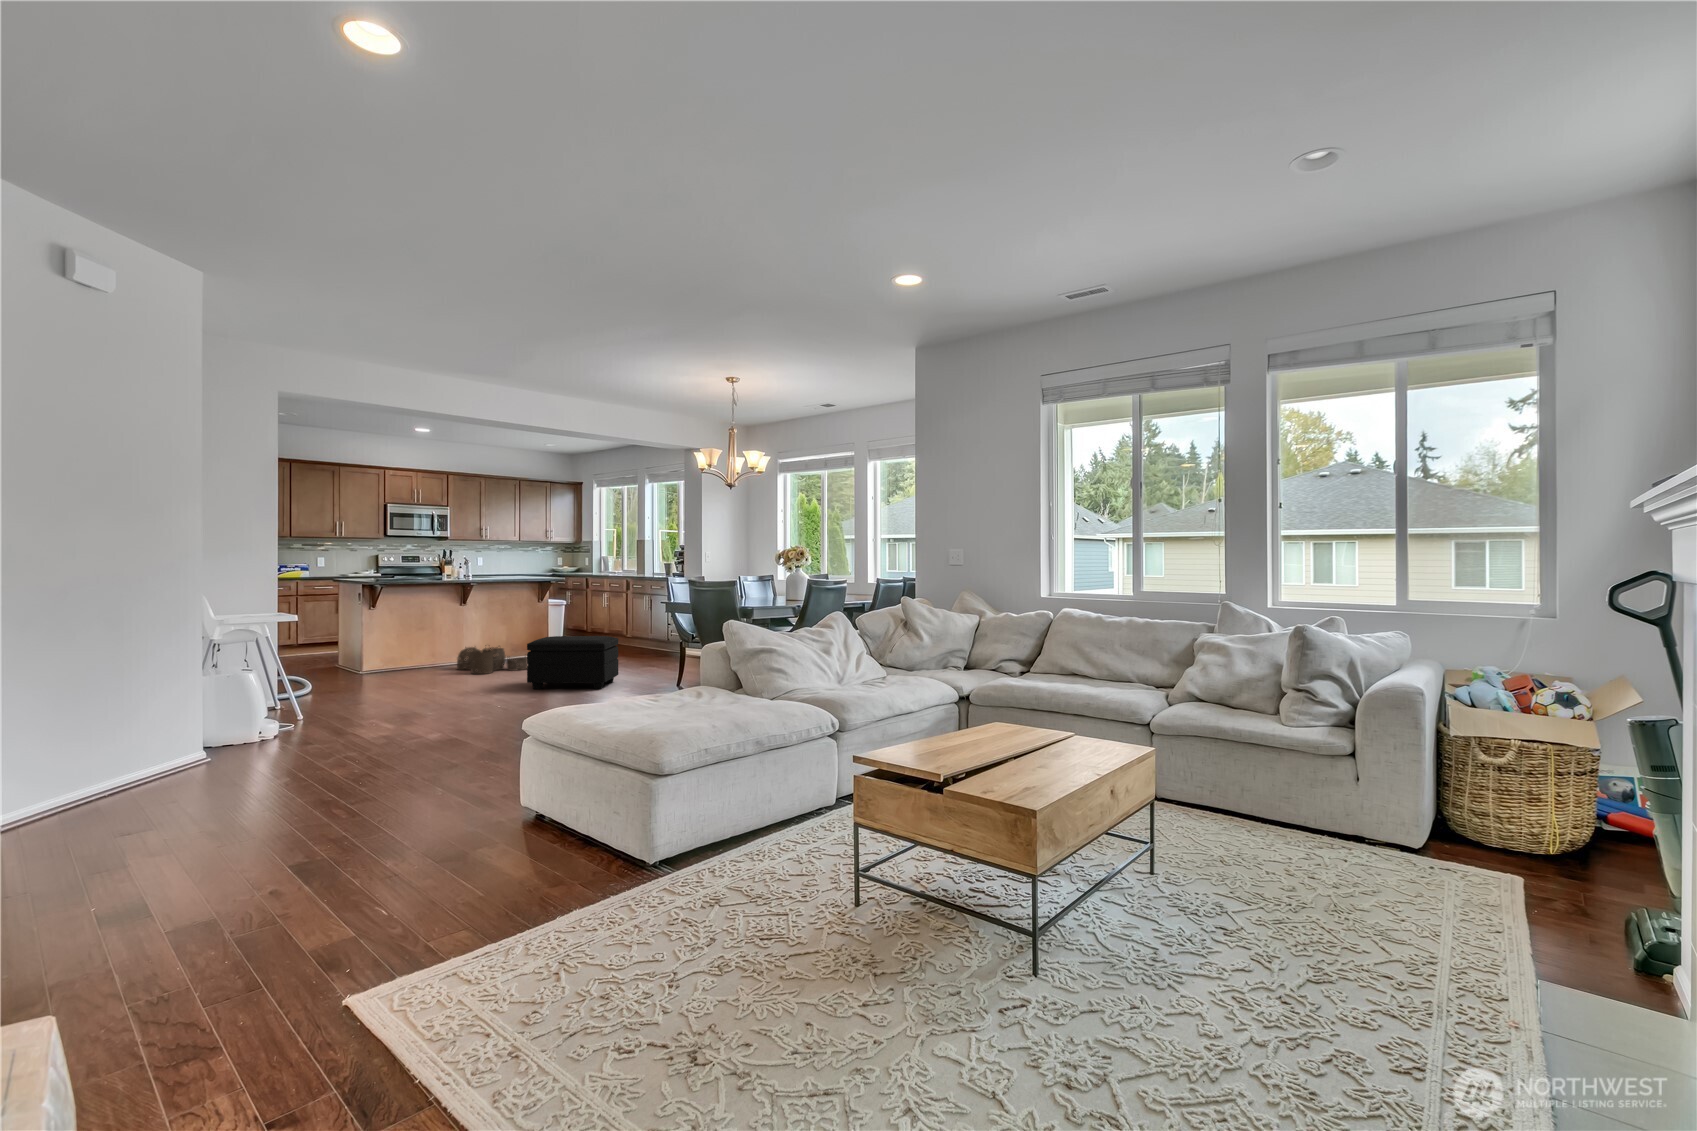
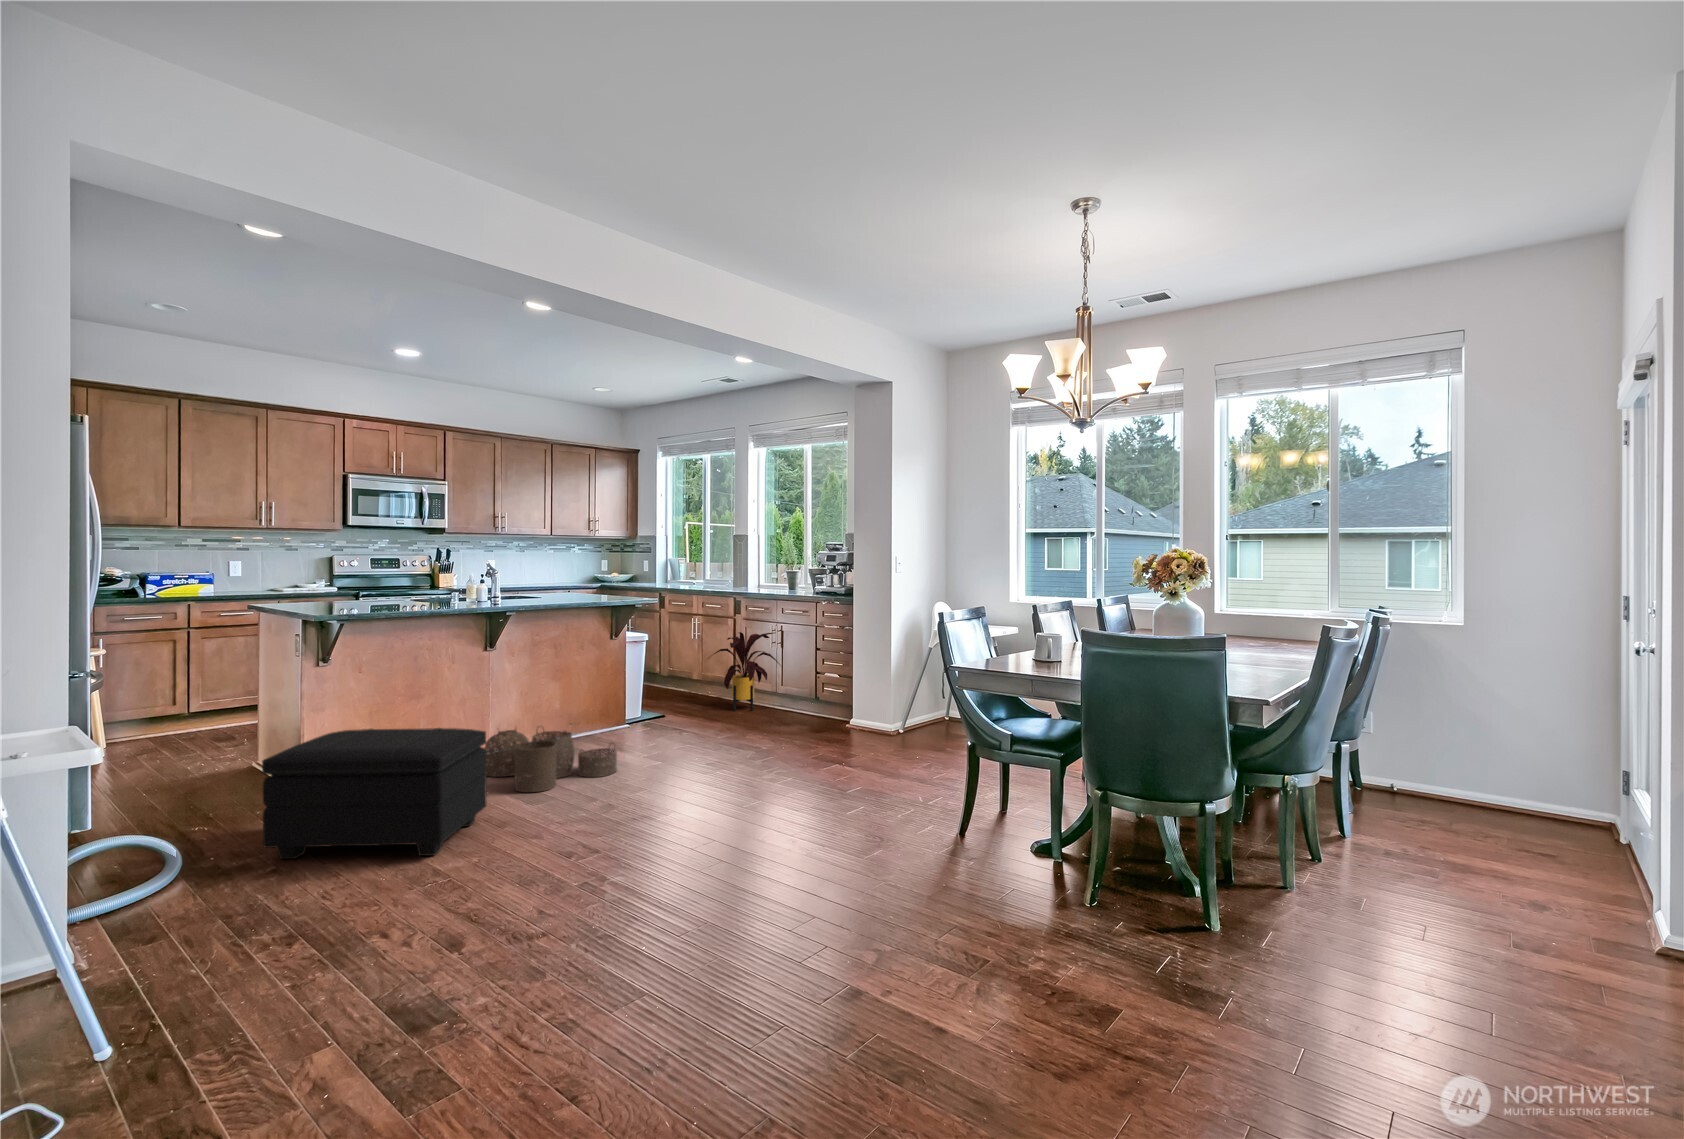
house plant: none [604,601,651,650] -> present [714,632,780,711]
footstool: present [527,636,618,689] -> present [262,728,486,859]

